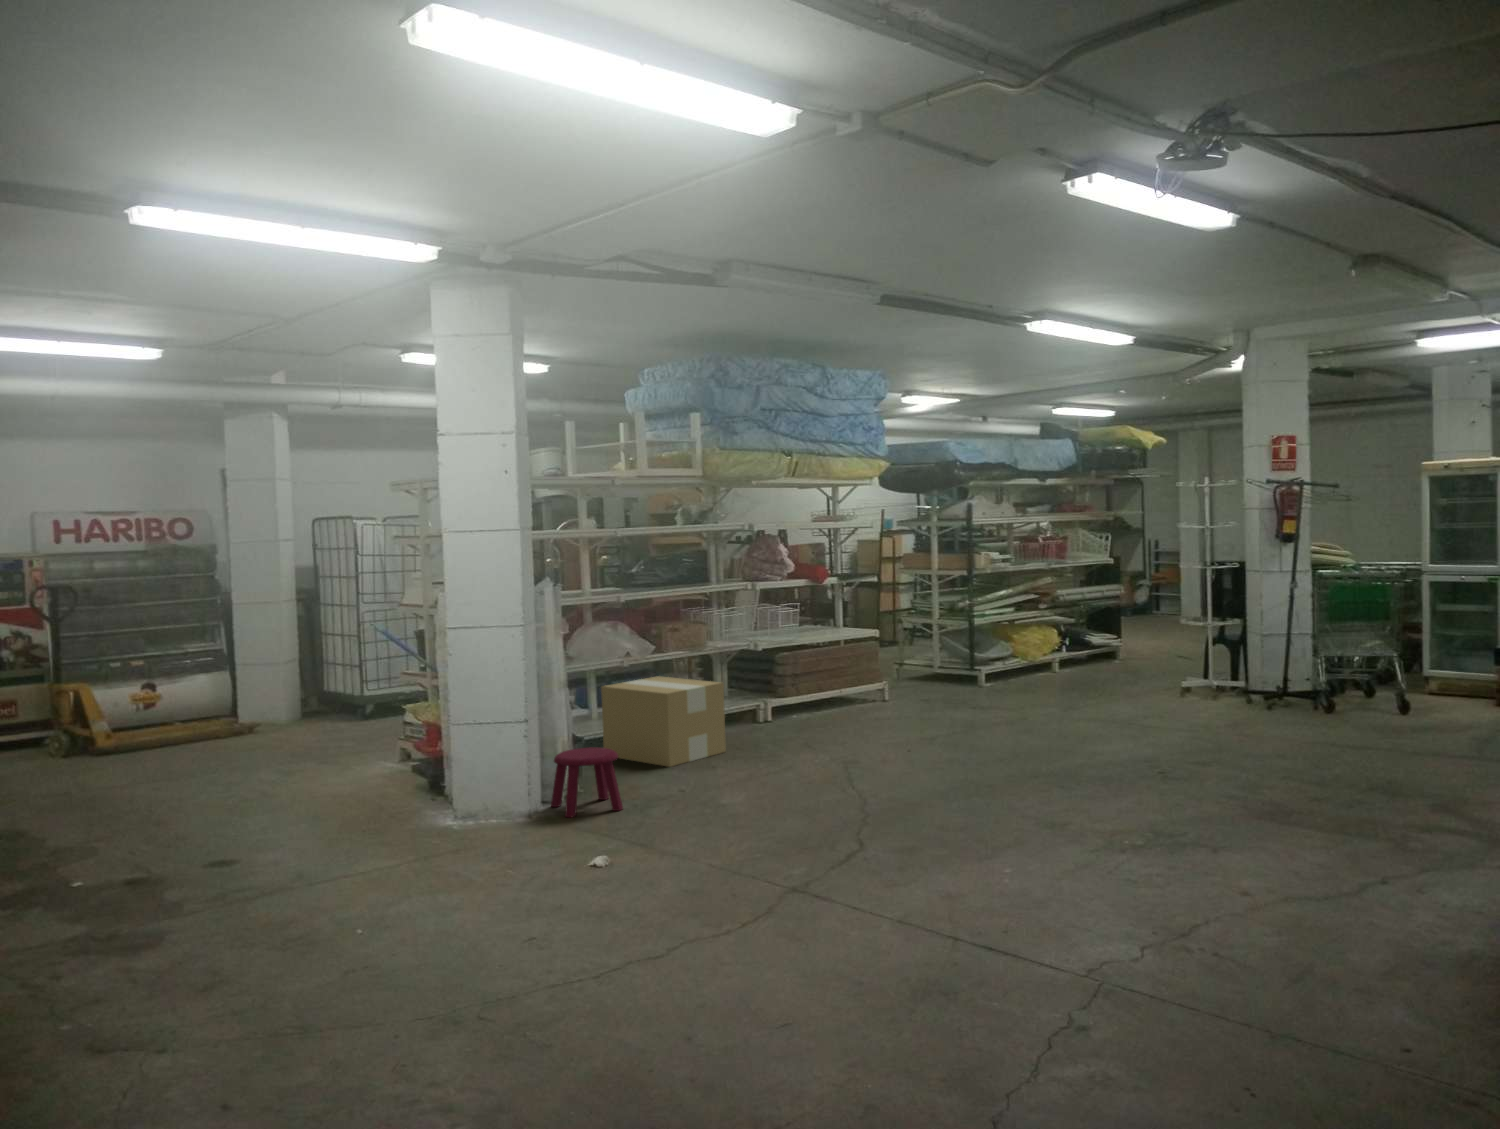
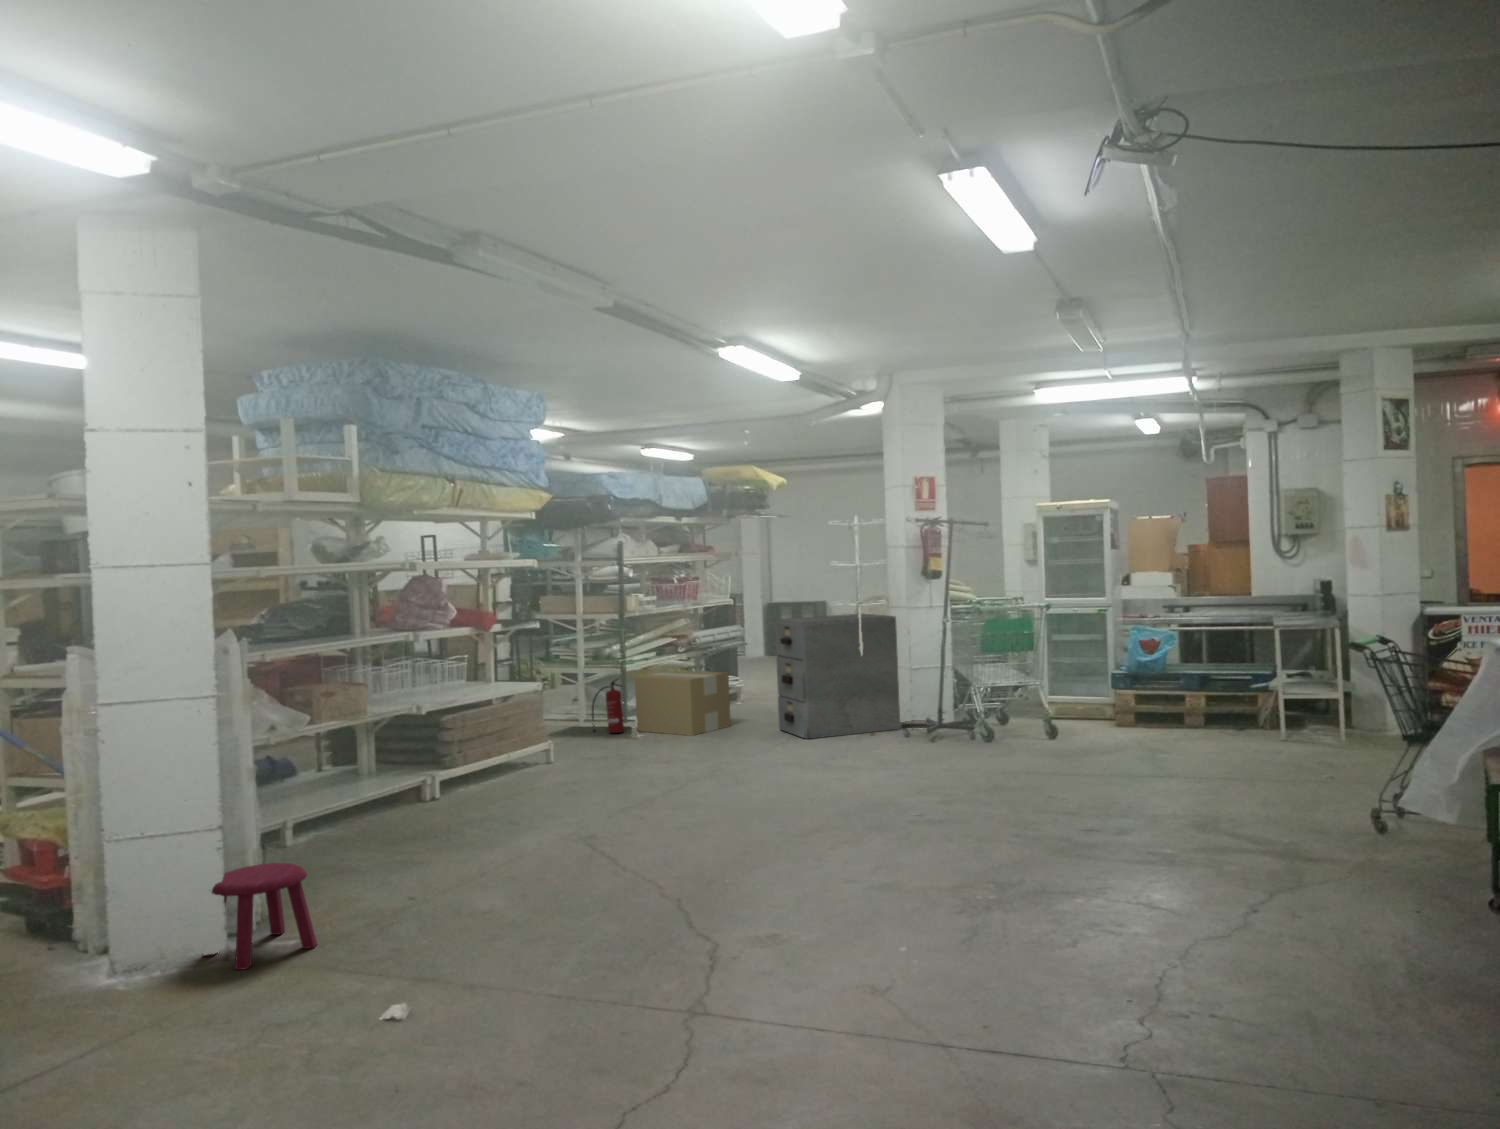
filing cabinet: none [1117,578,1245,700] -> present [776,614,900,739]
fire extinguisher: none [943,630,971,681] -> present [592,680,624,733]
cardboard box: present [601,676,726,767] -> present [635,671,731,736]

